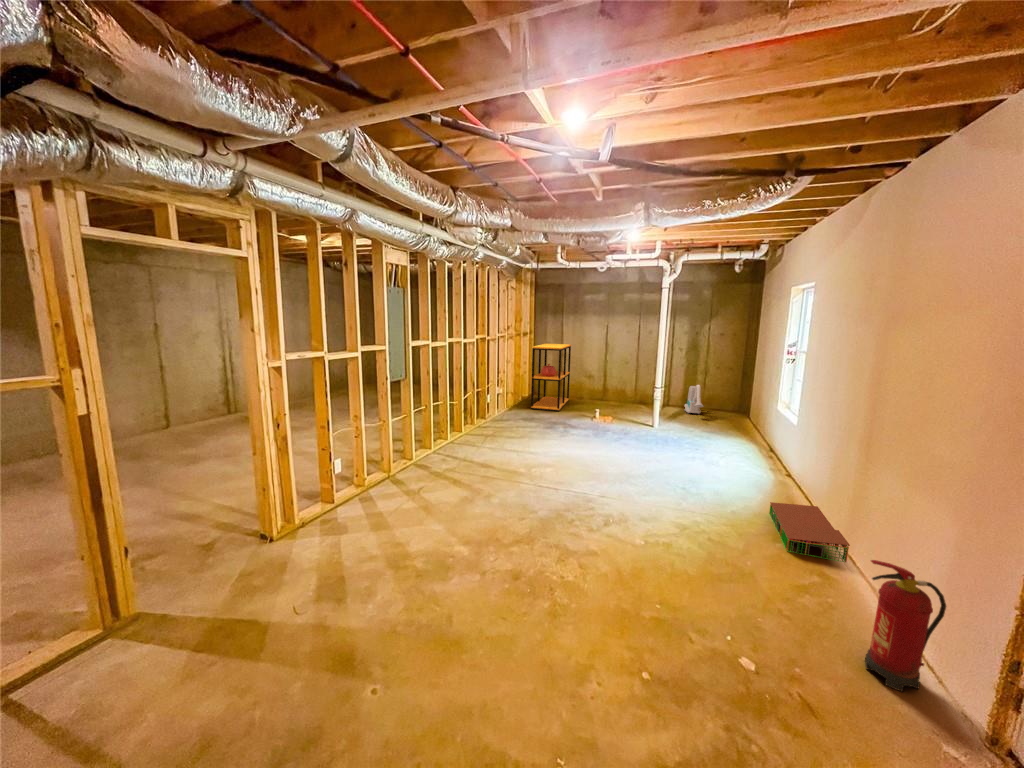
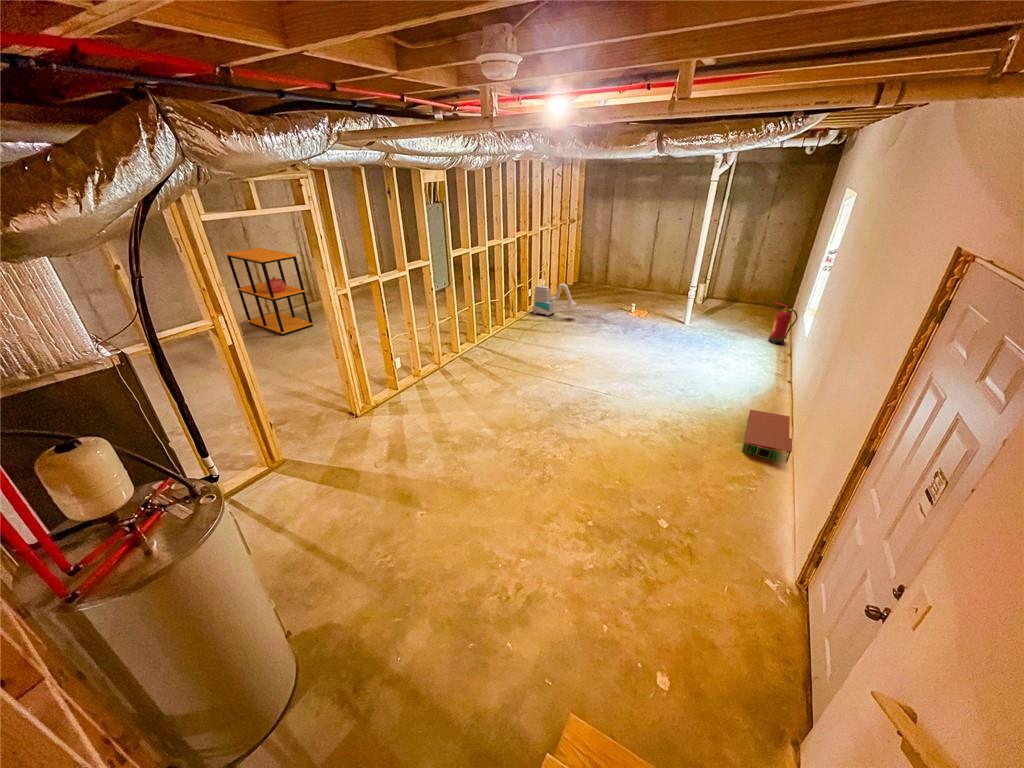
shelving unit: present [531,344,571,411] -> present [226,248,313,335]
vacuum cleaner: present [684,385,704,414] -> present [533,284,576,316]
fire extinguisher: present [865,560,946,692] -> present [768,303,798,344]

